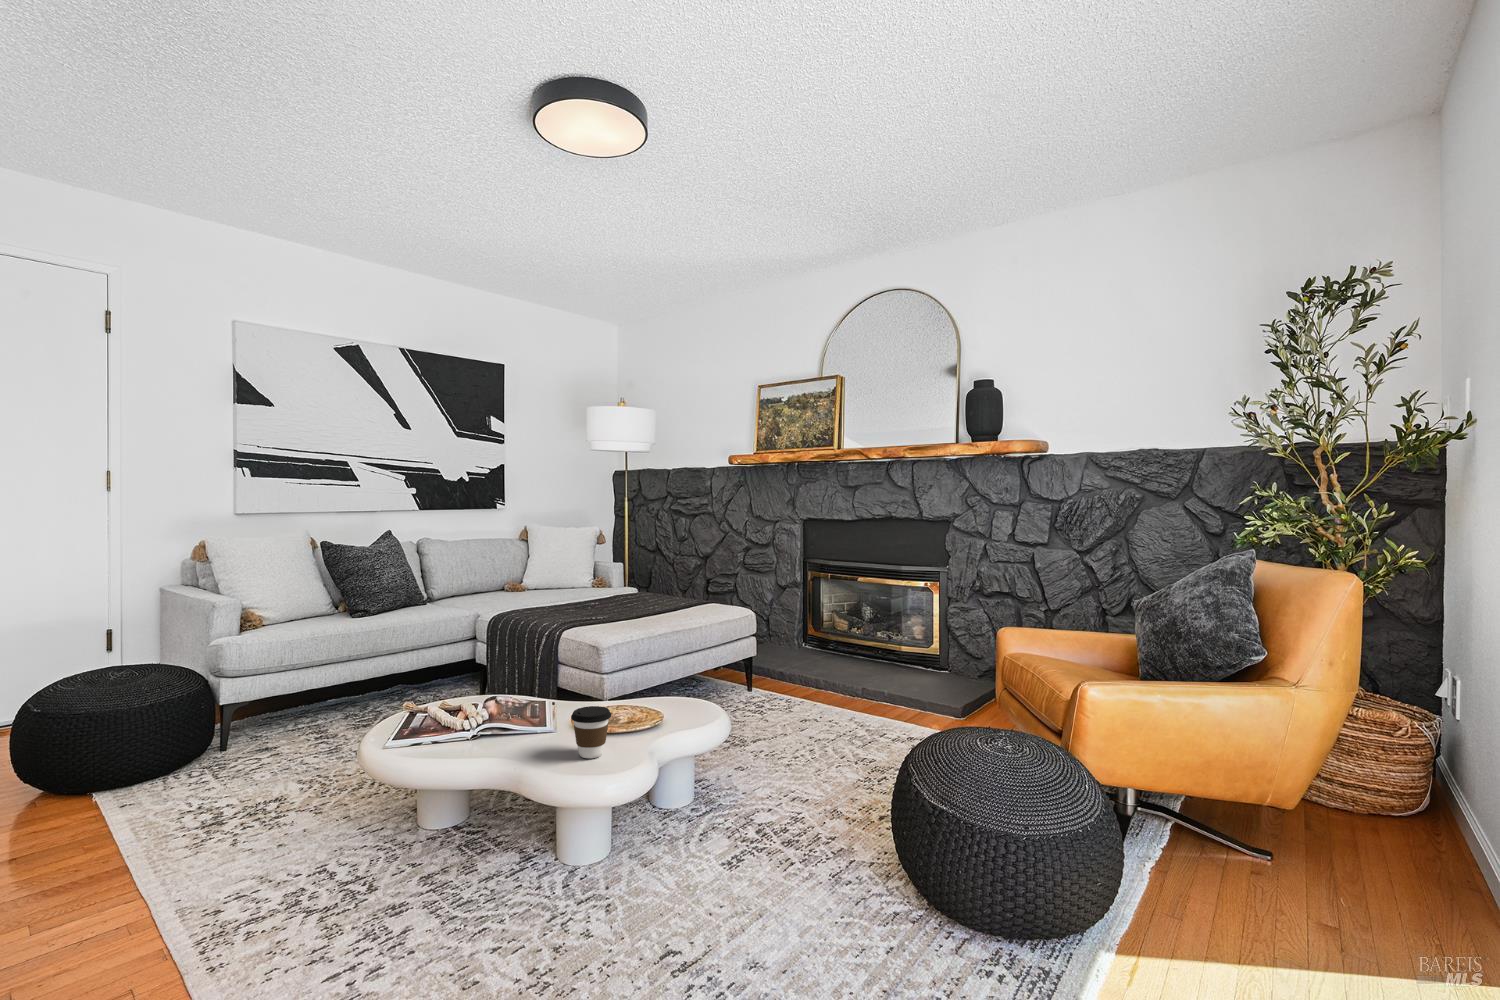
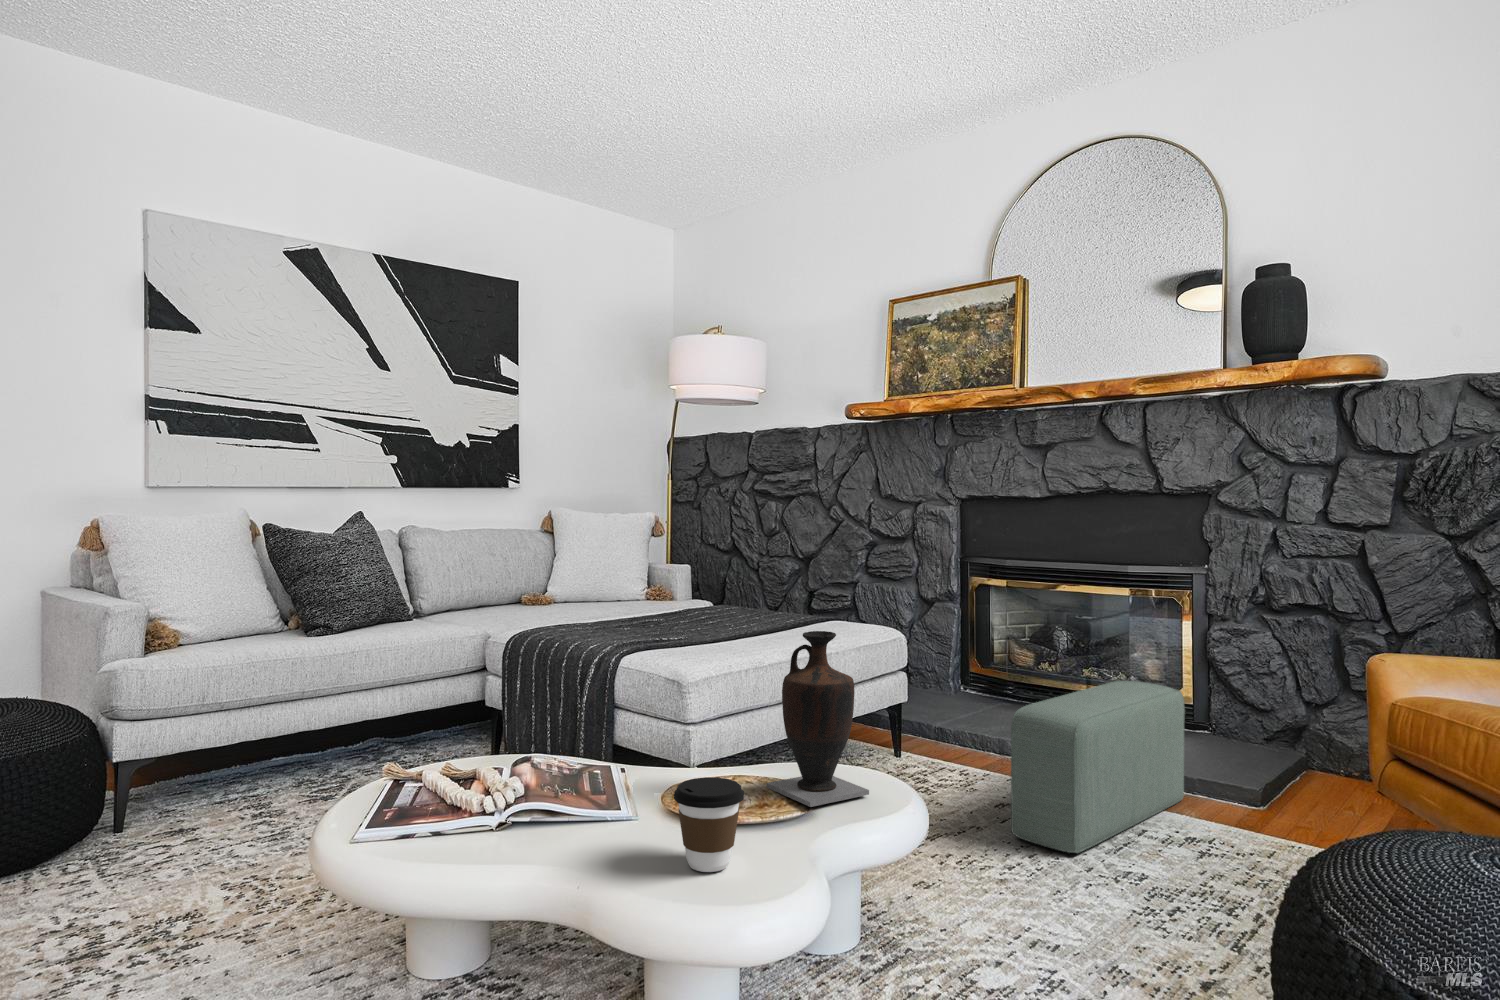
vase: none [636,620,695,723] -> present [767,631,869,807]
pouf: none [802,643,918,749] -> present [1011,681,1185,853]

